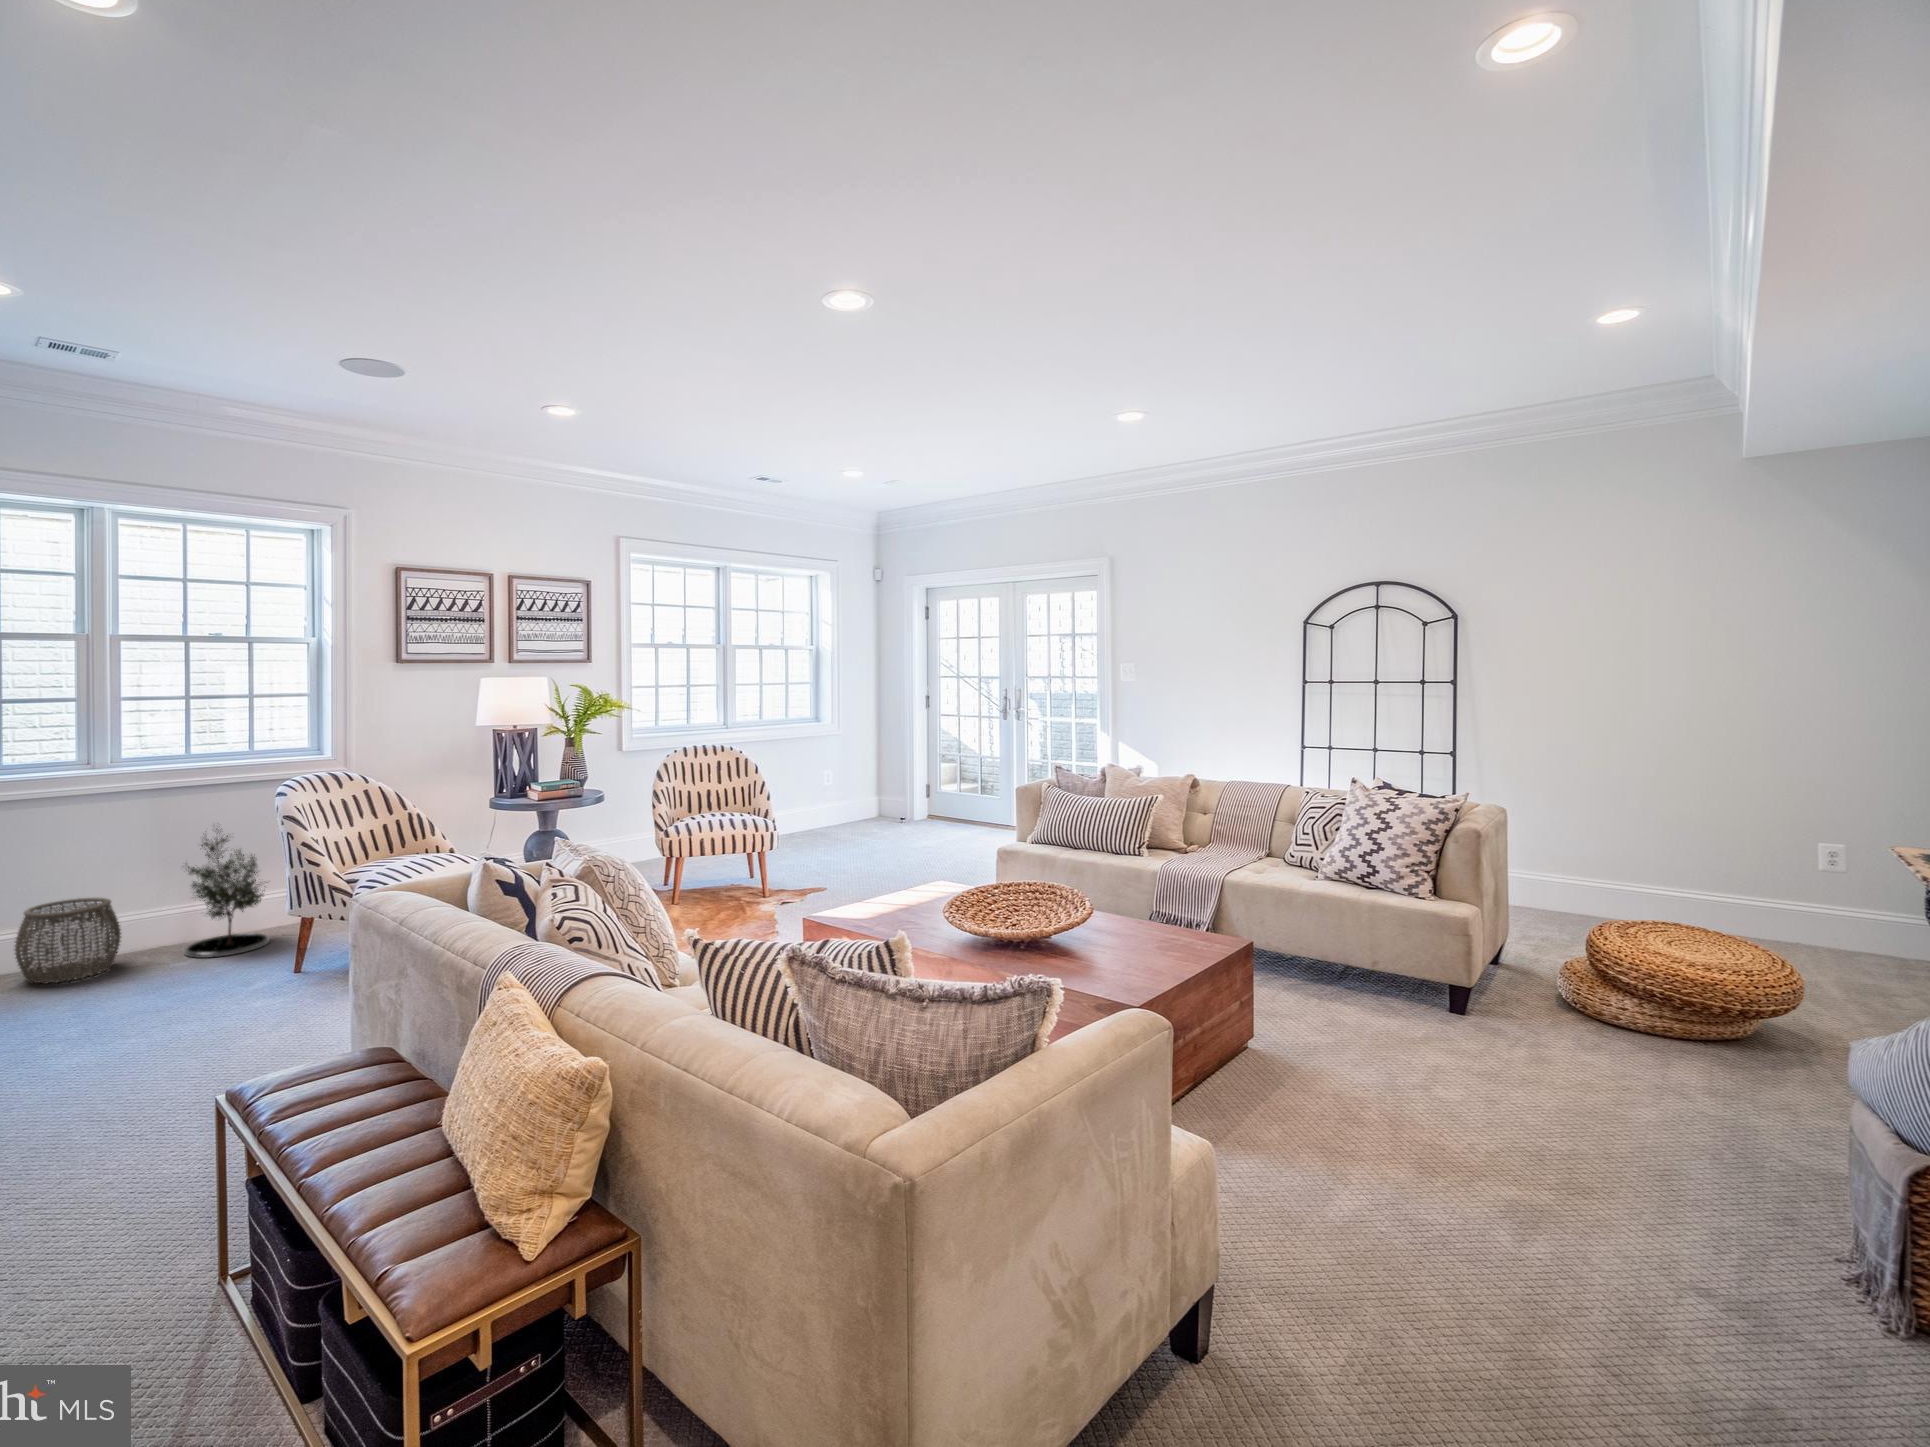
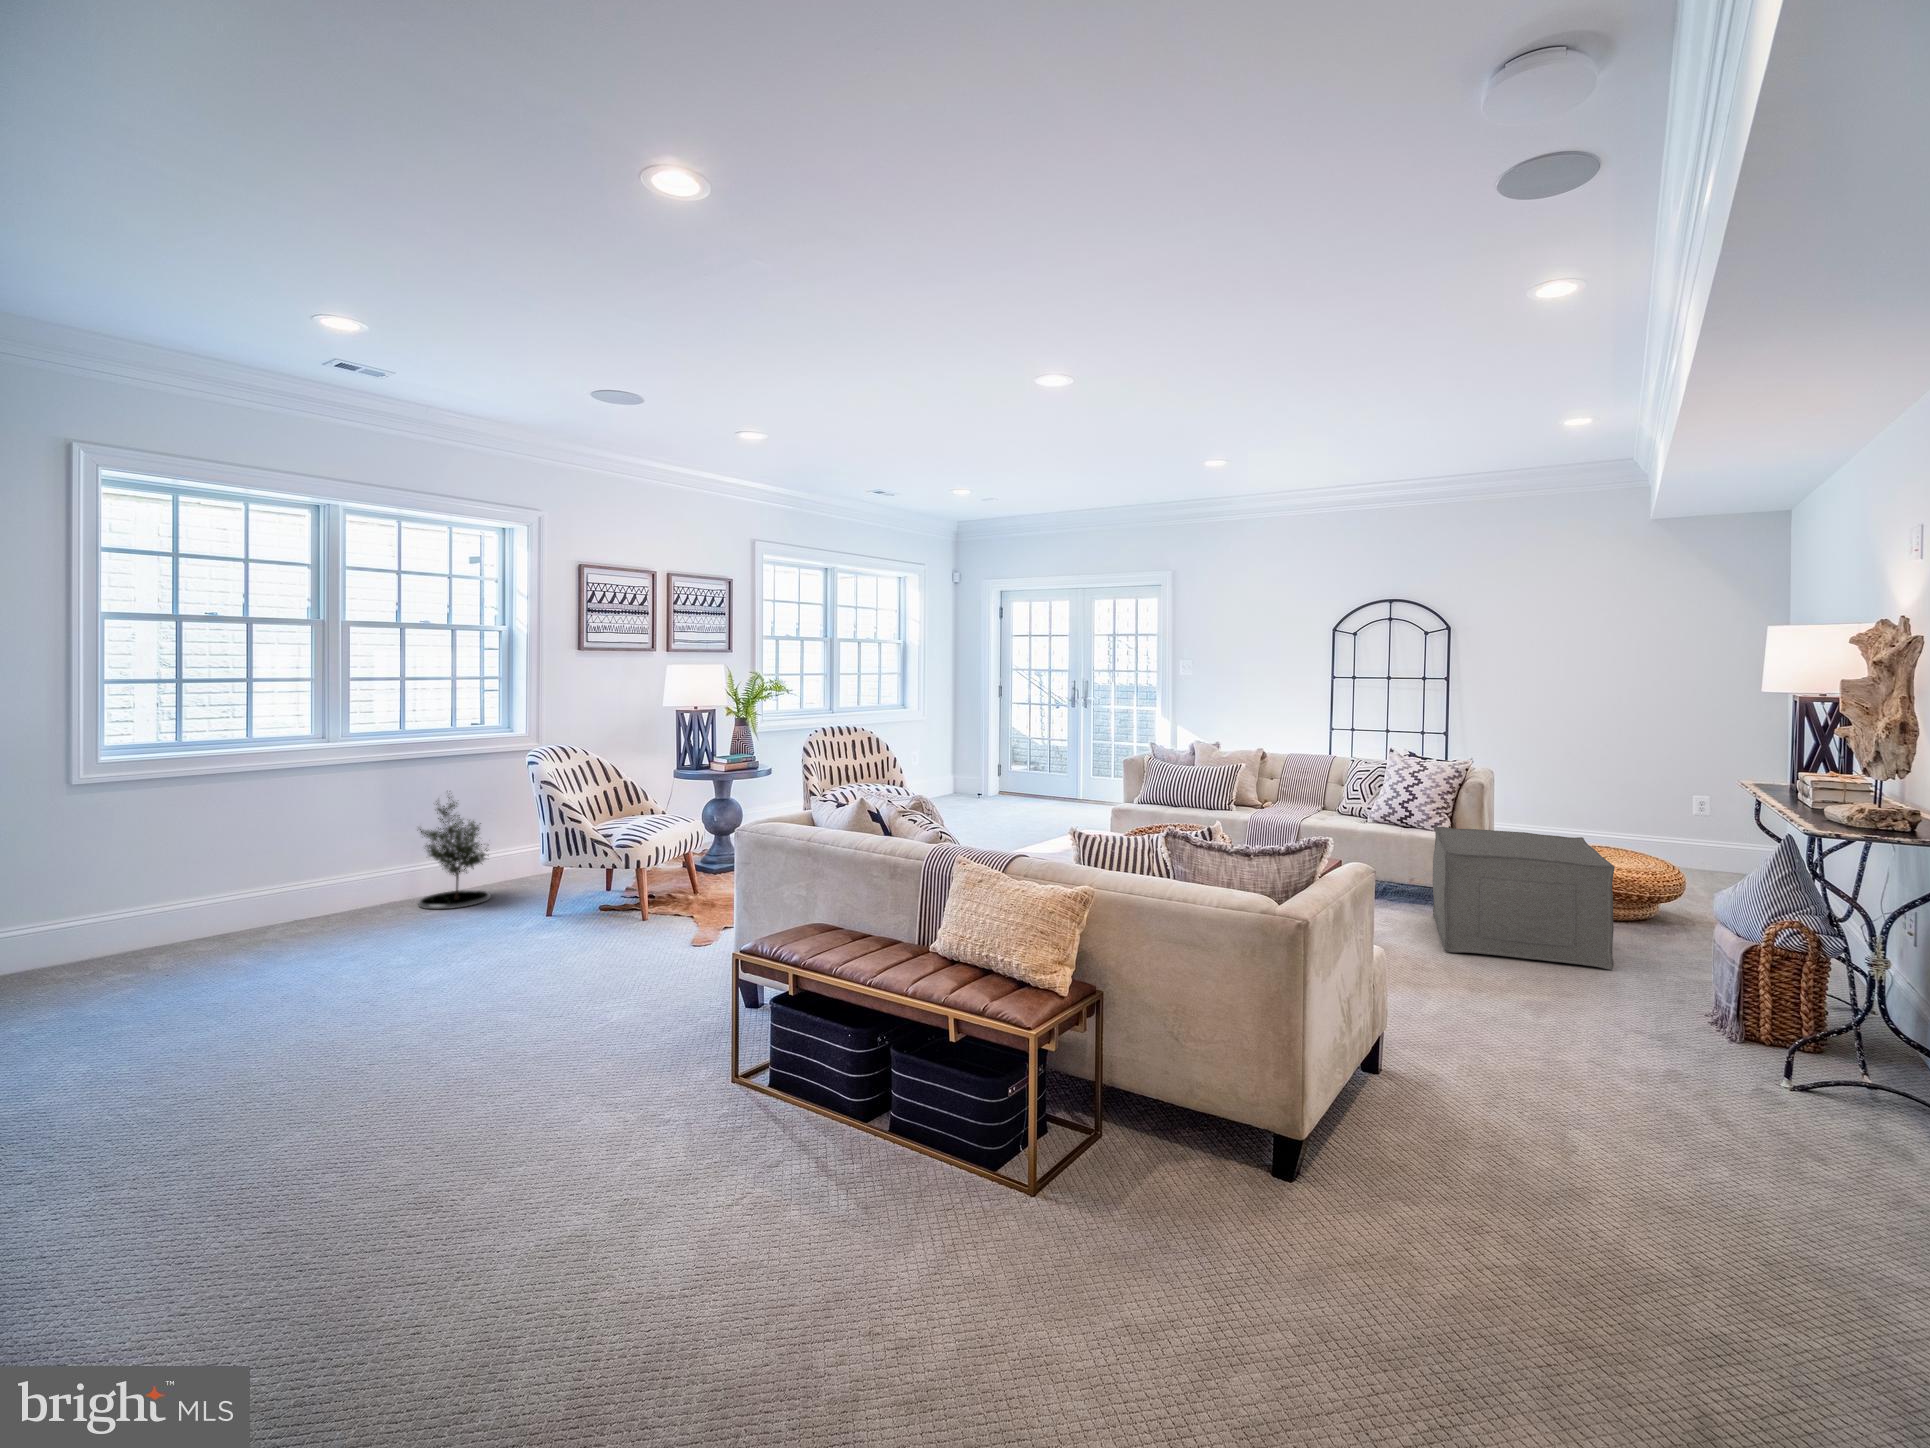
ottoman: none [1393,893,1663,1135] -> present [1433,827,1615,970]
woven basket: present [15,898,121,984] -> none [282,857,373,932]

